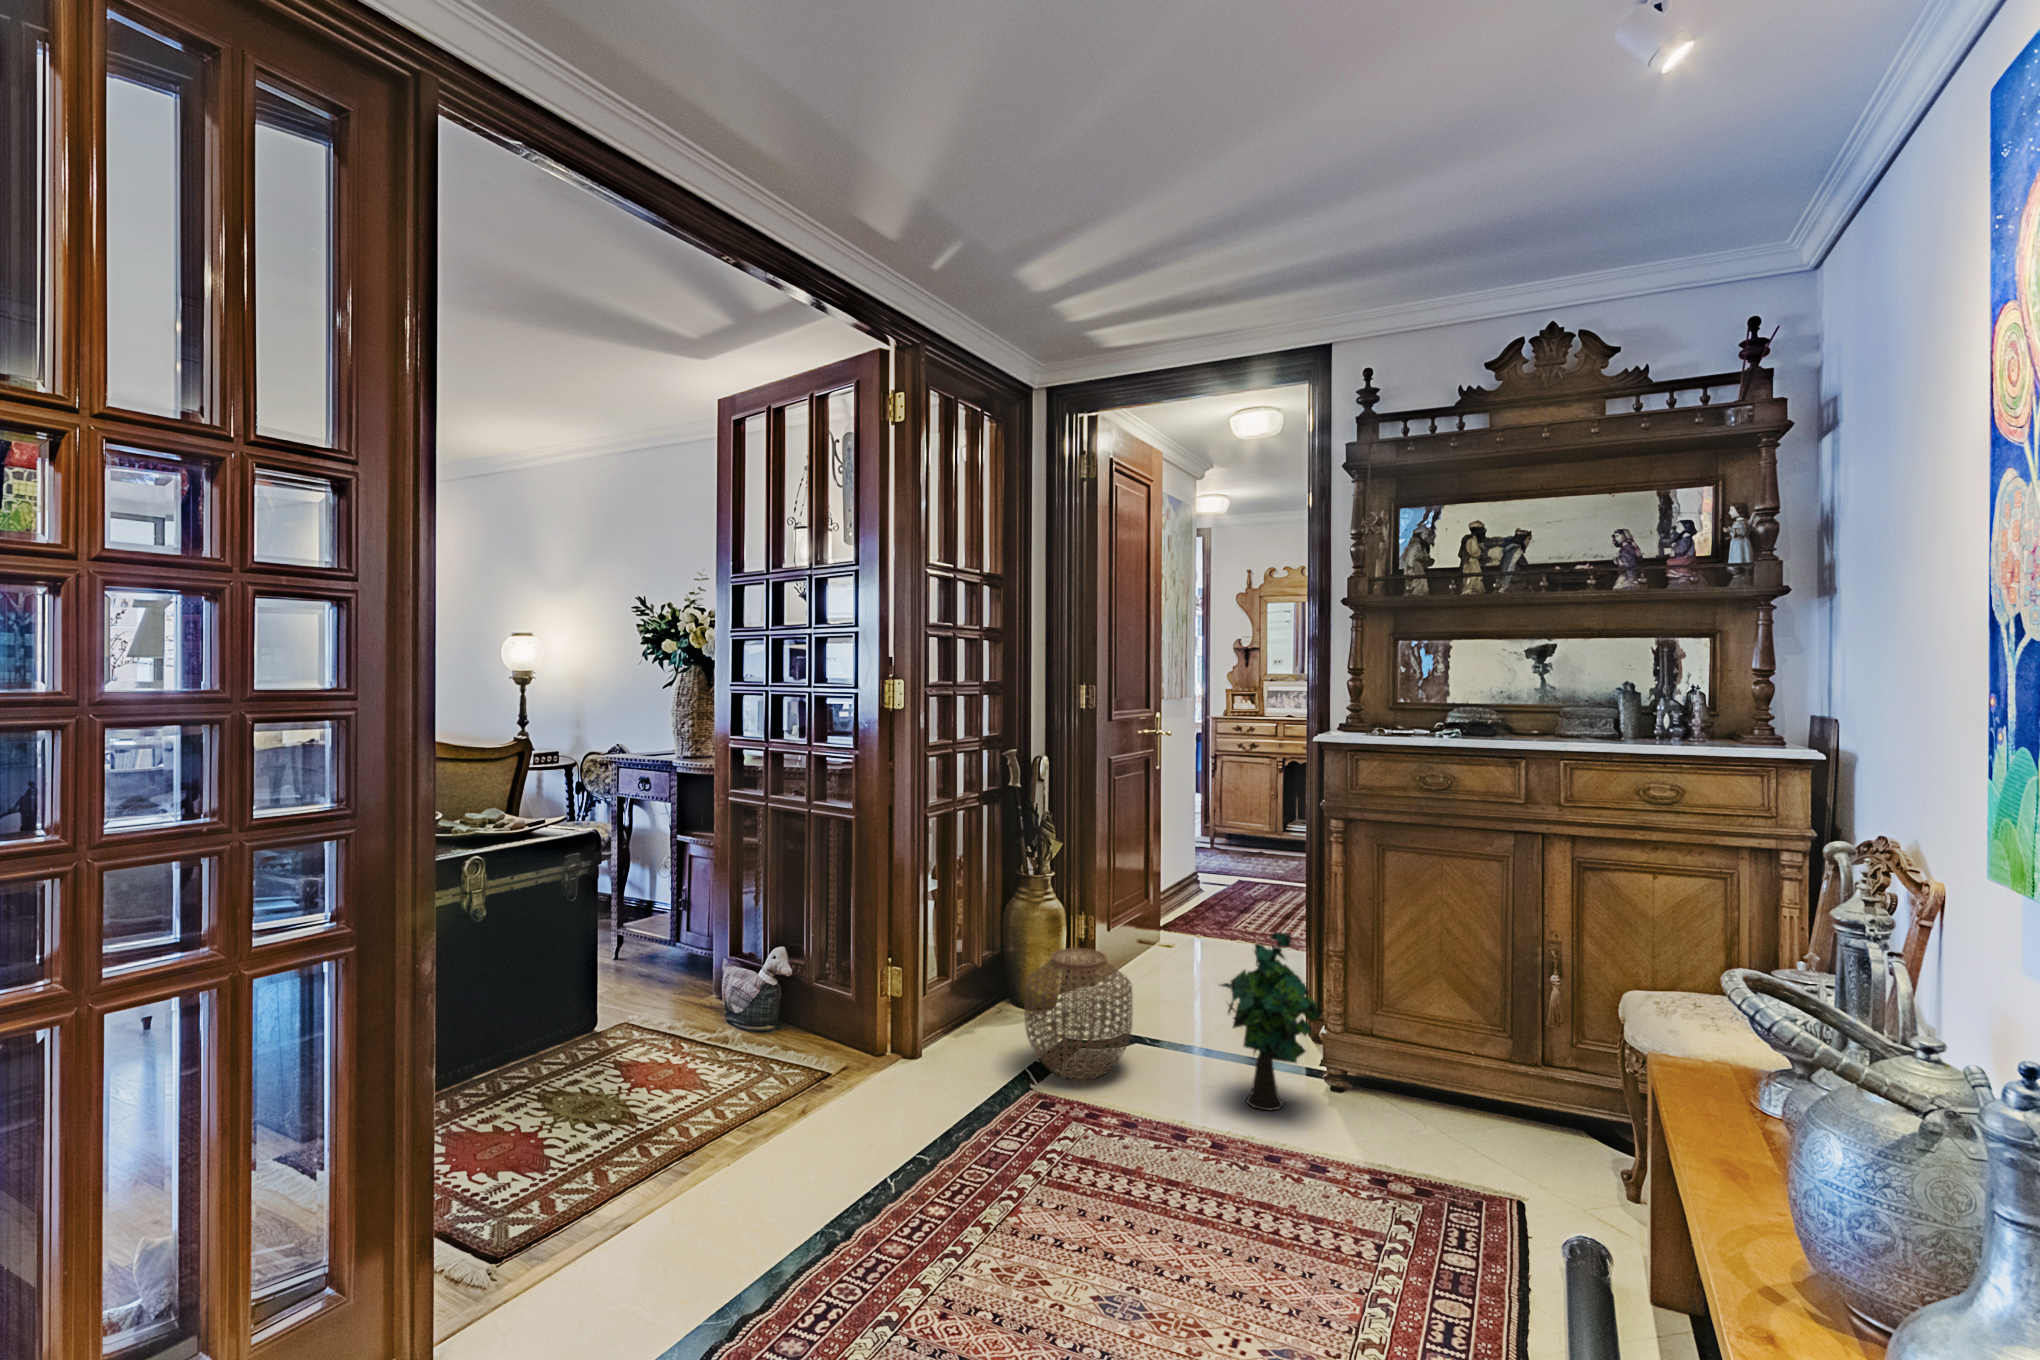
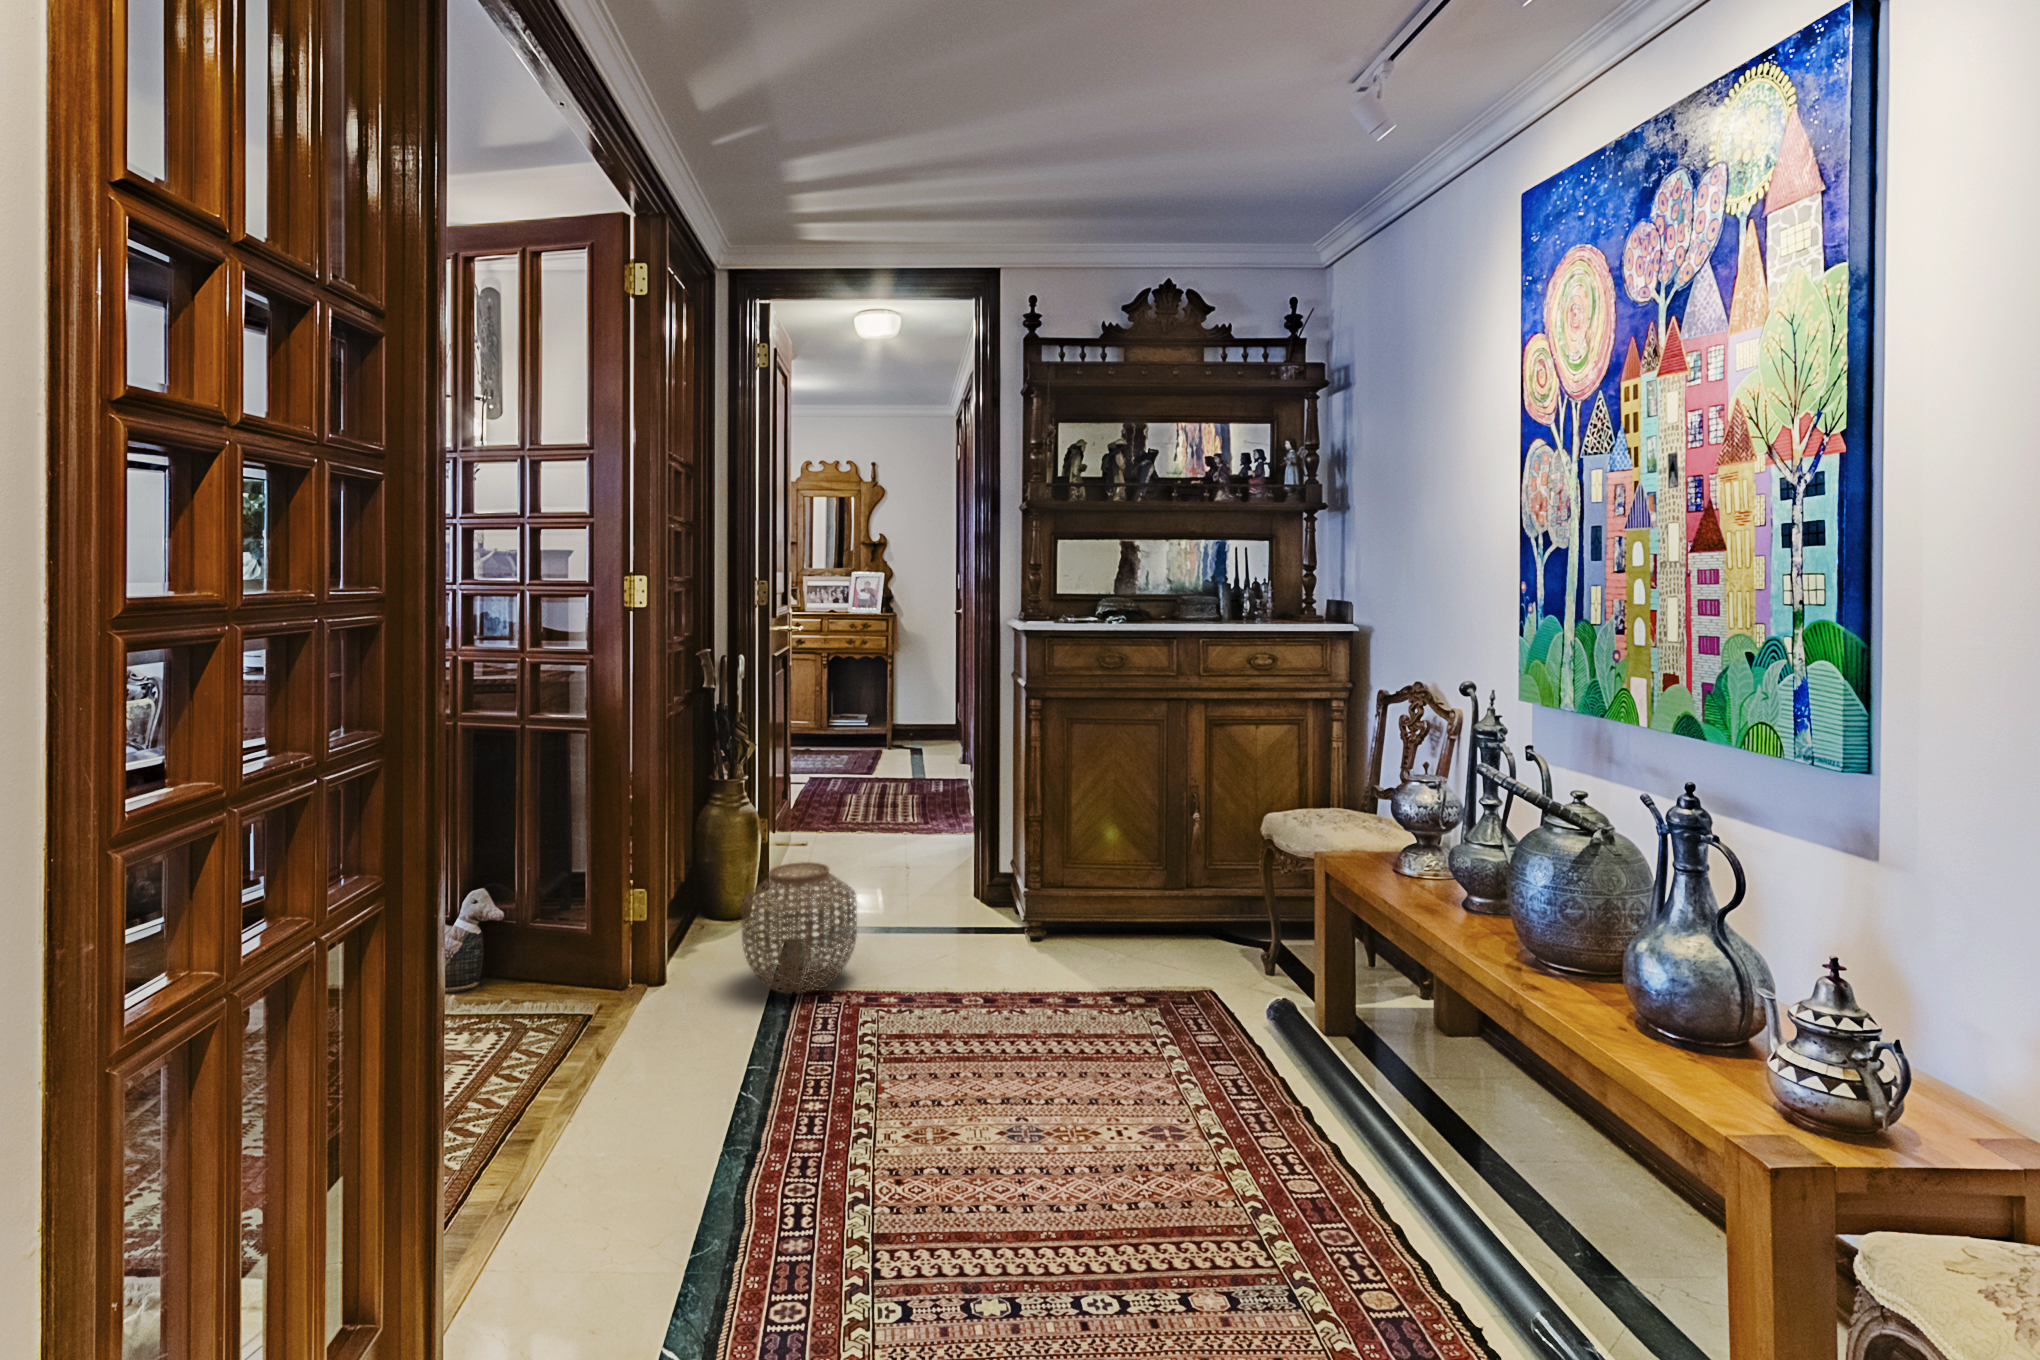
decorative plant: present [1221,932,1322,1110] -> none [942,810,1037,972]

